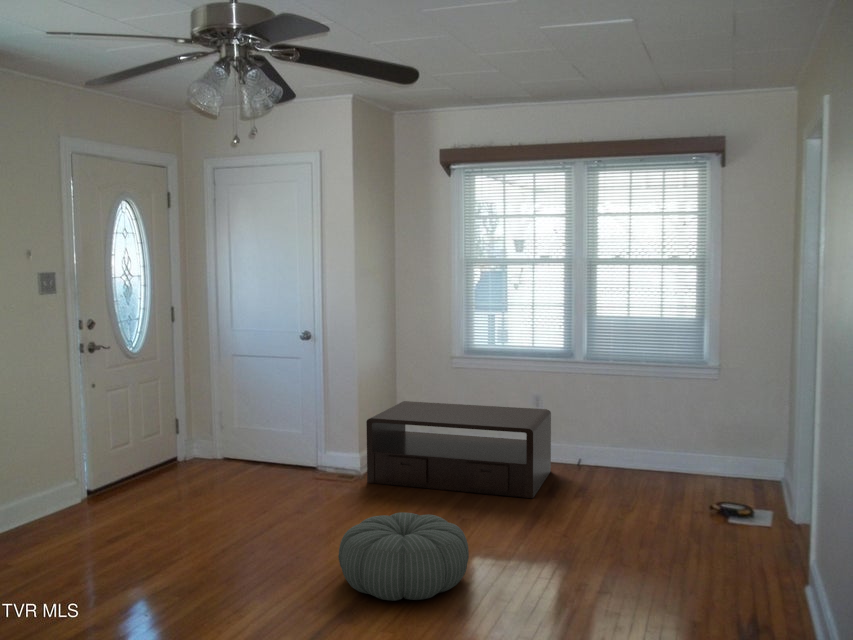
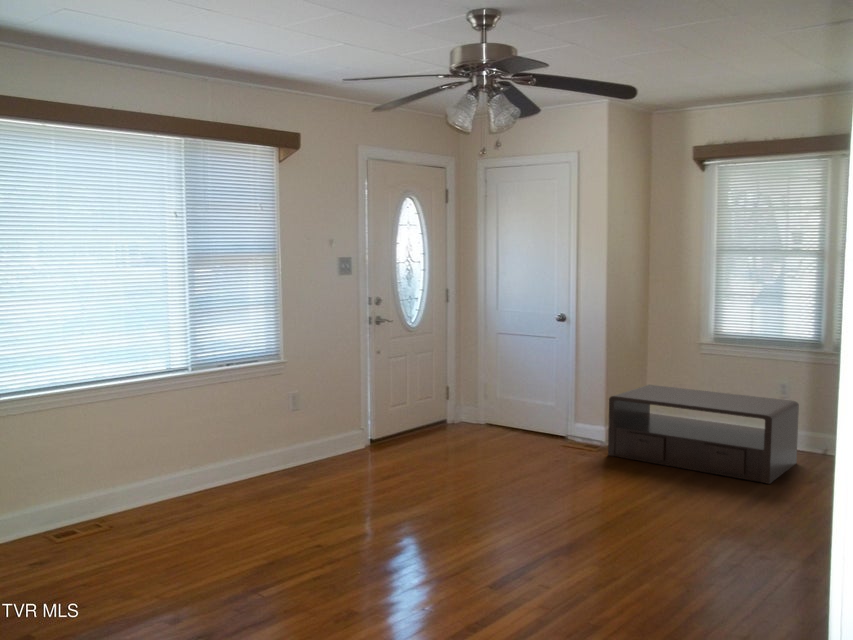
pouf: present [339,512,469,601] -> none [567,475,686,548]

